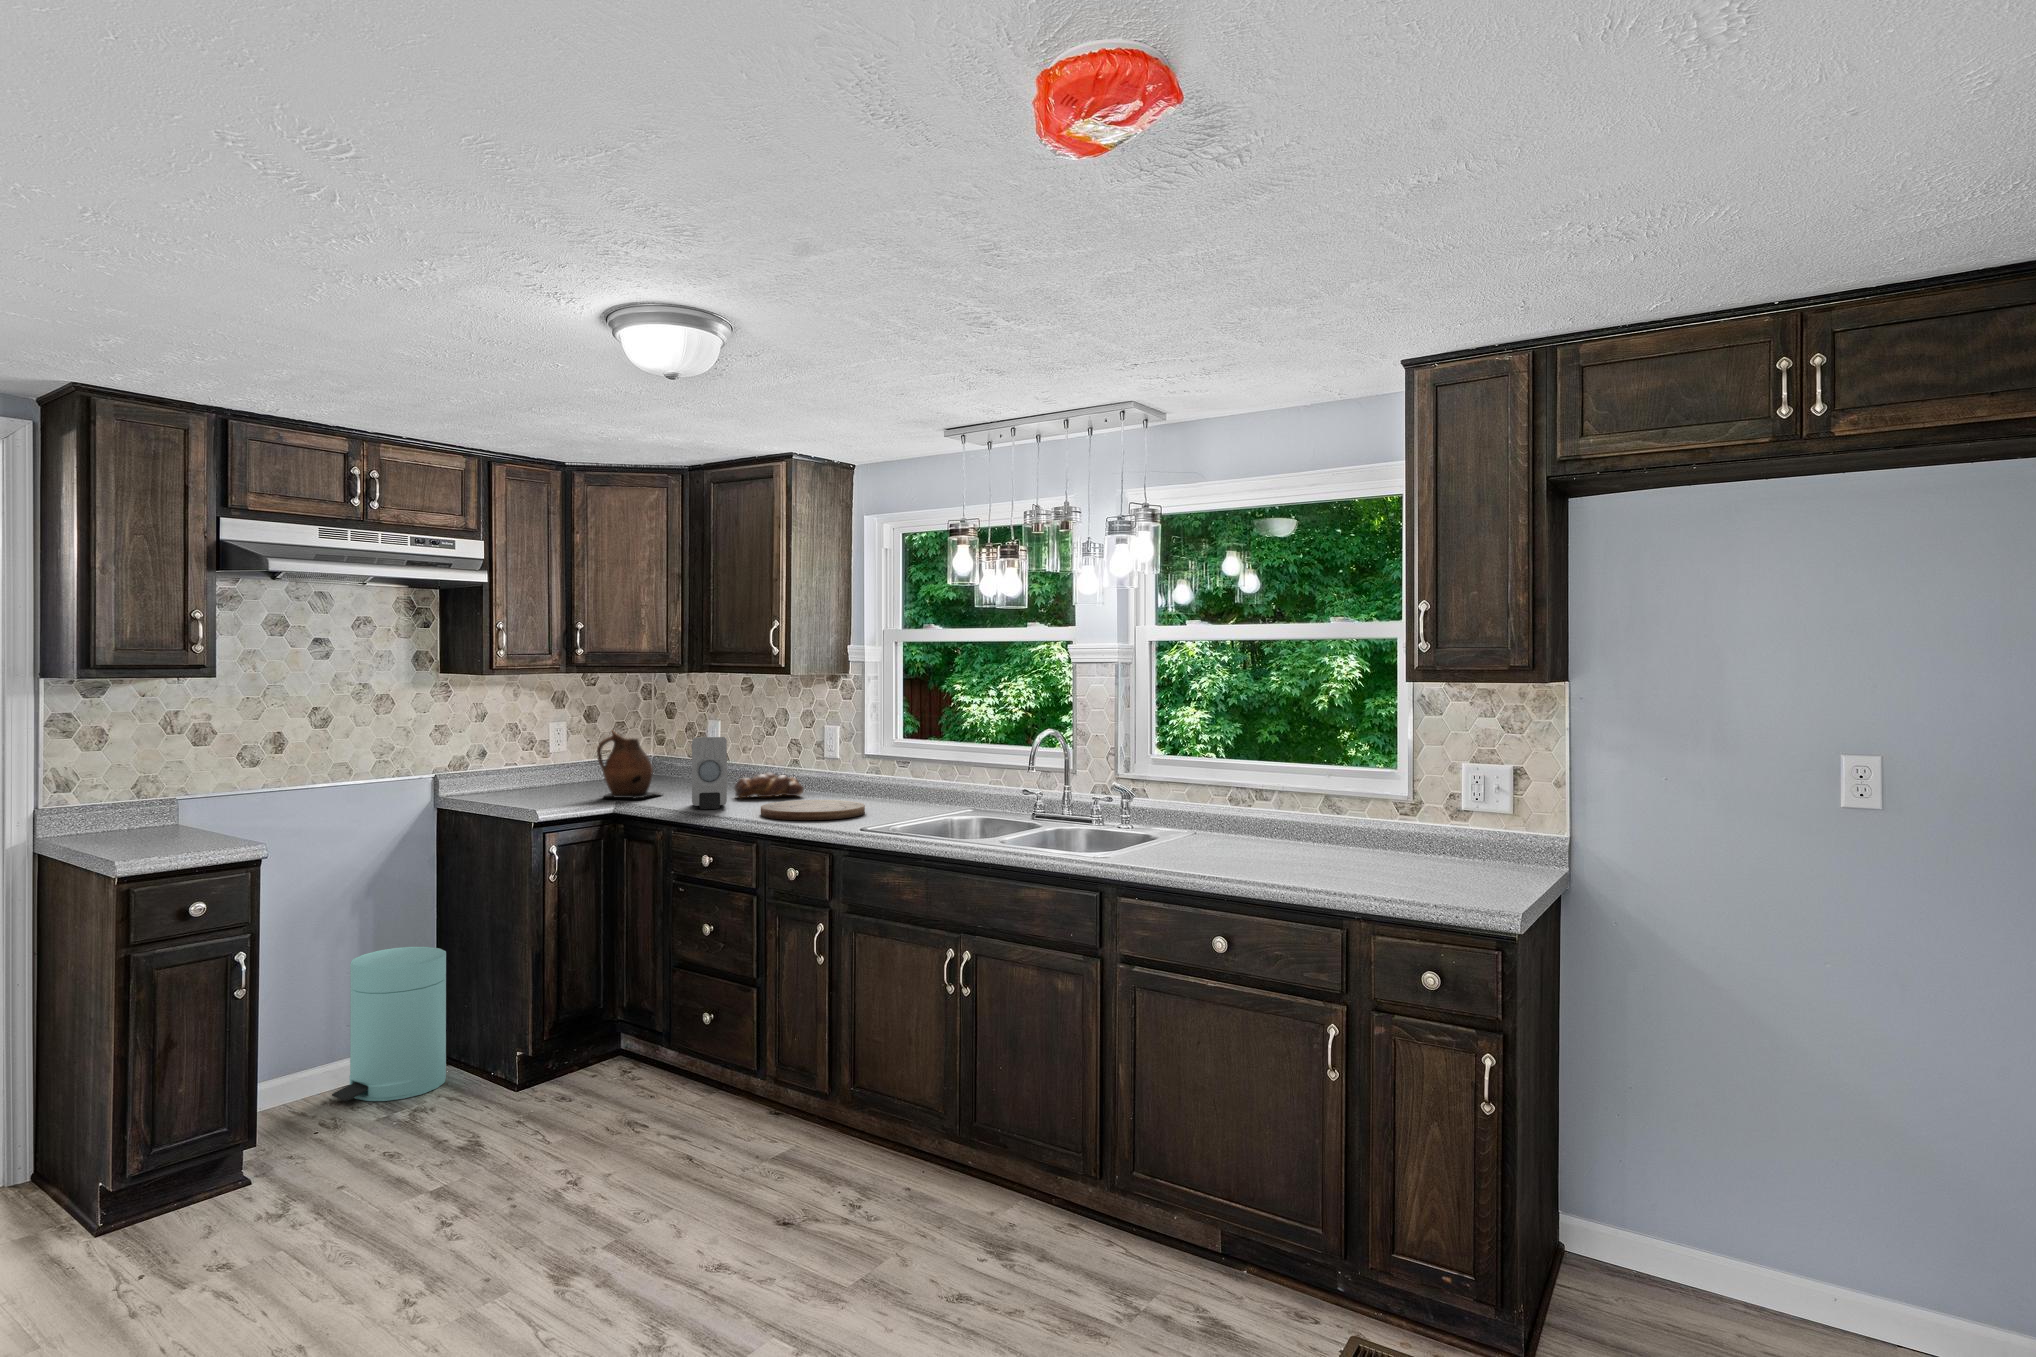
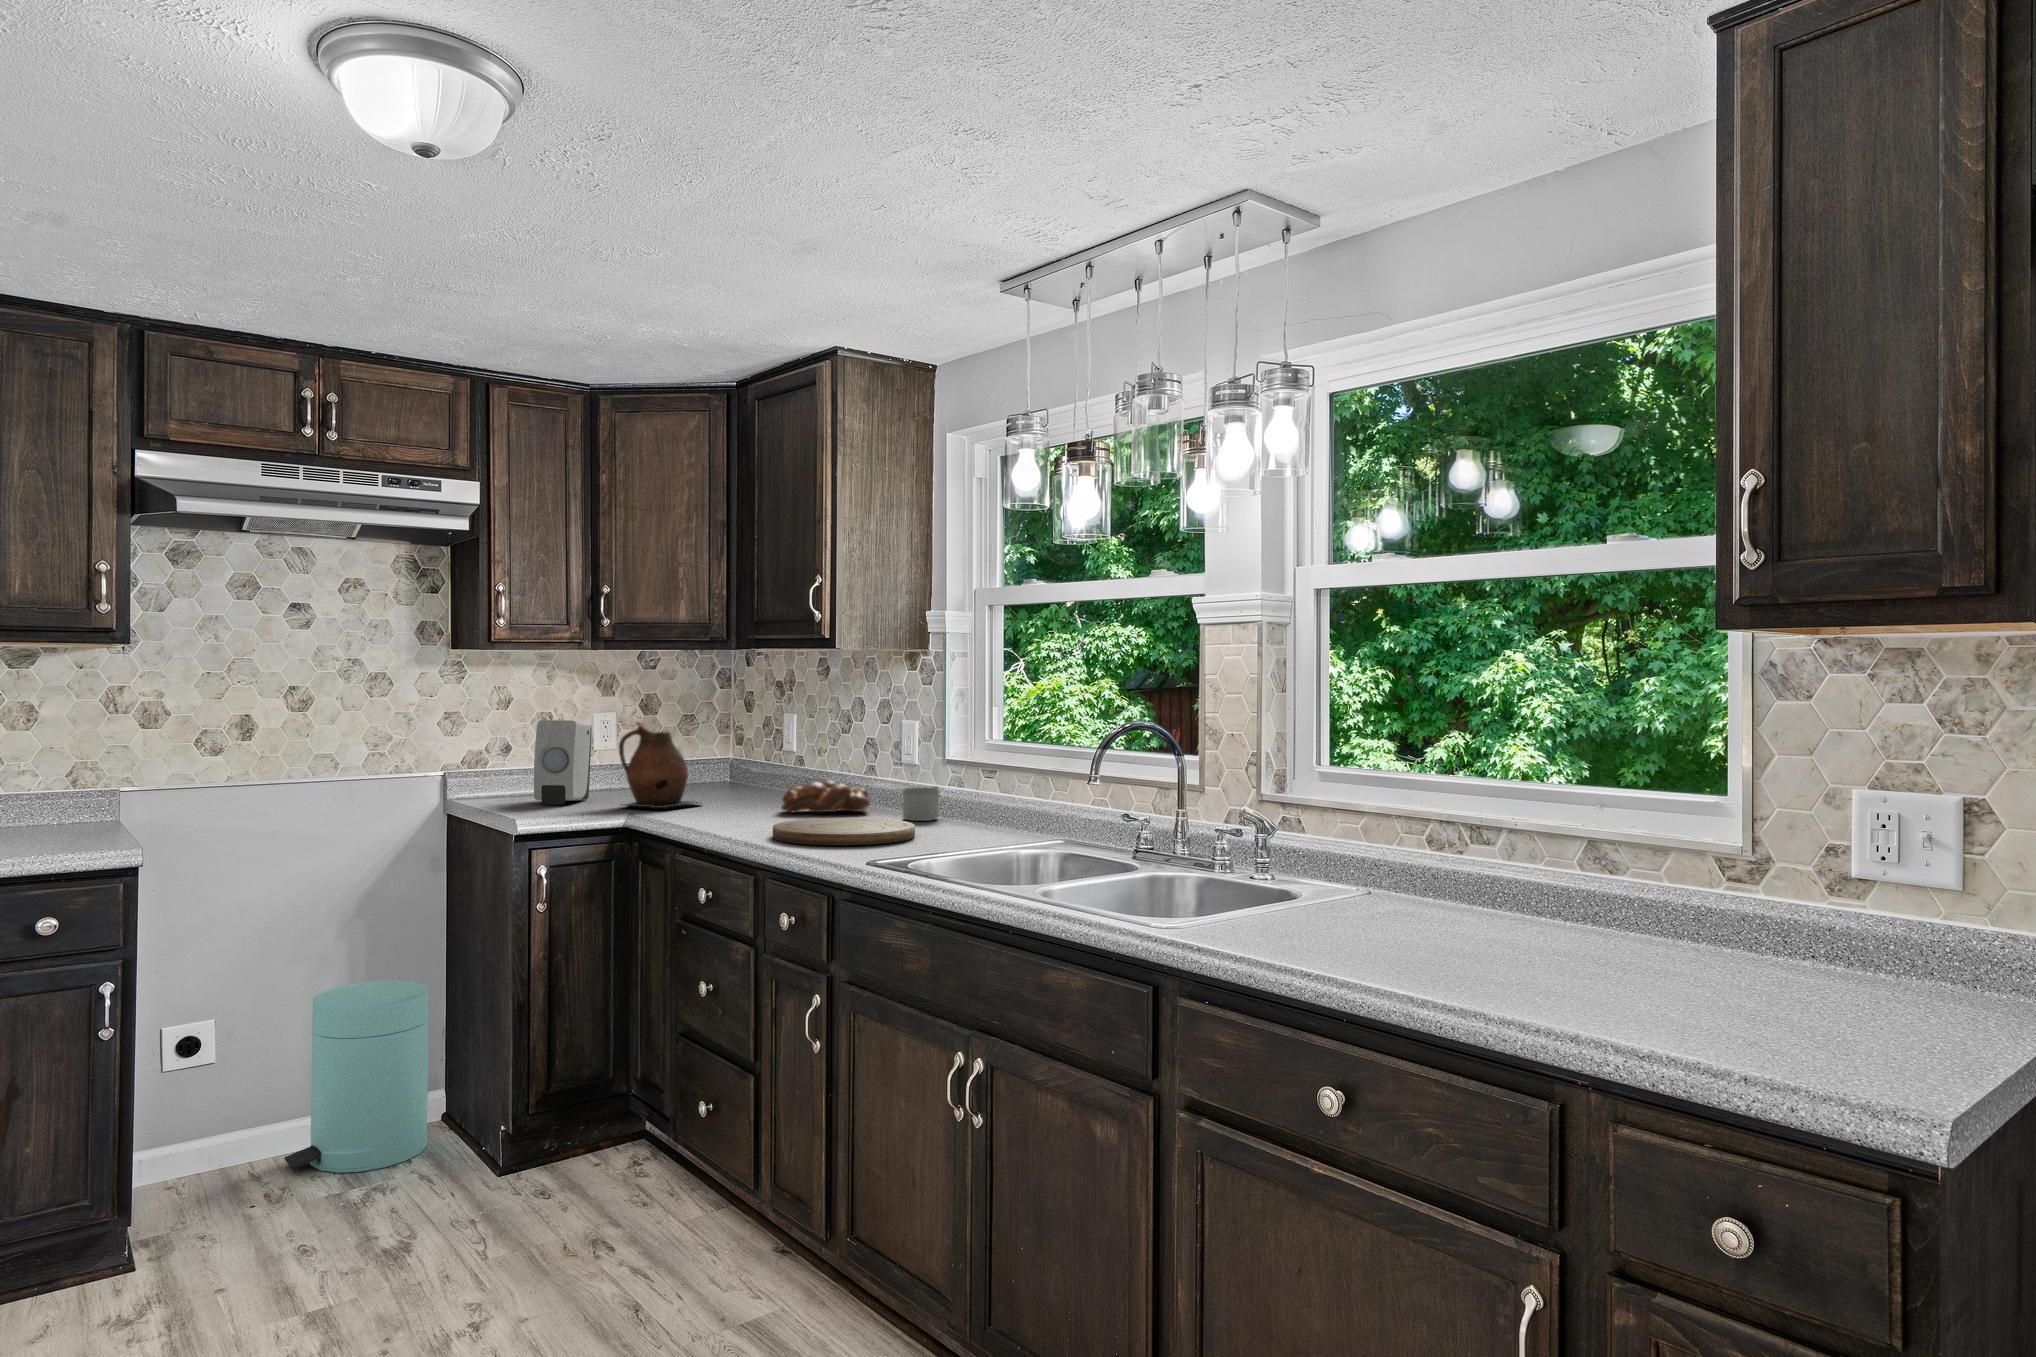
soap dispenser: present [692,737,727,809] -> present [534,720,592,805]
mug: none [834,774,862,801] -> present [903,786,939,821]

